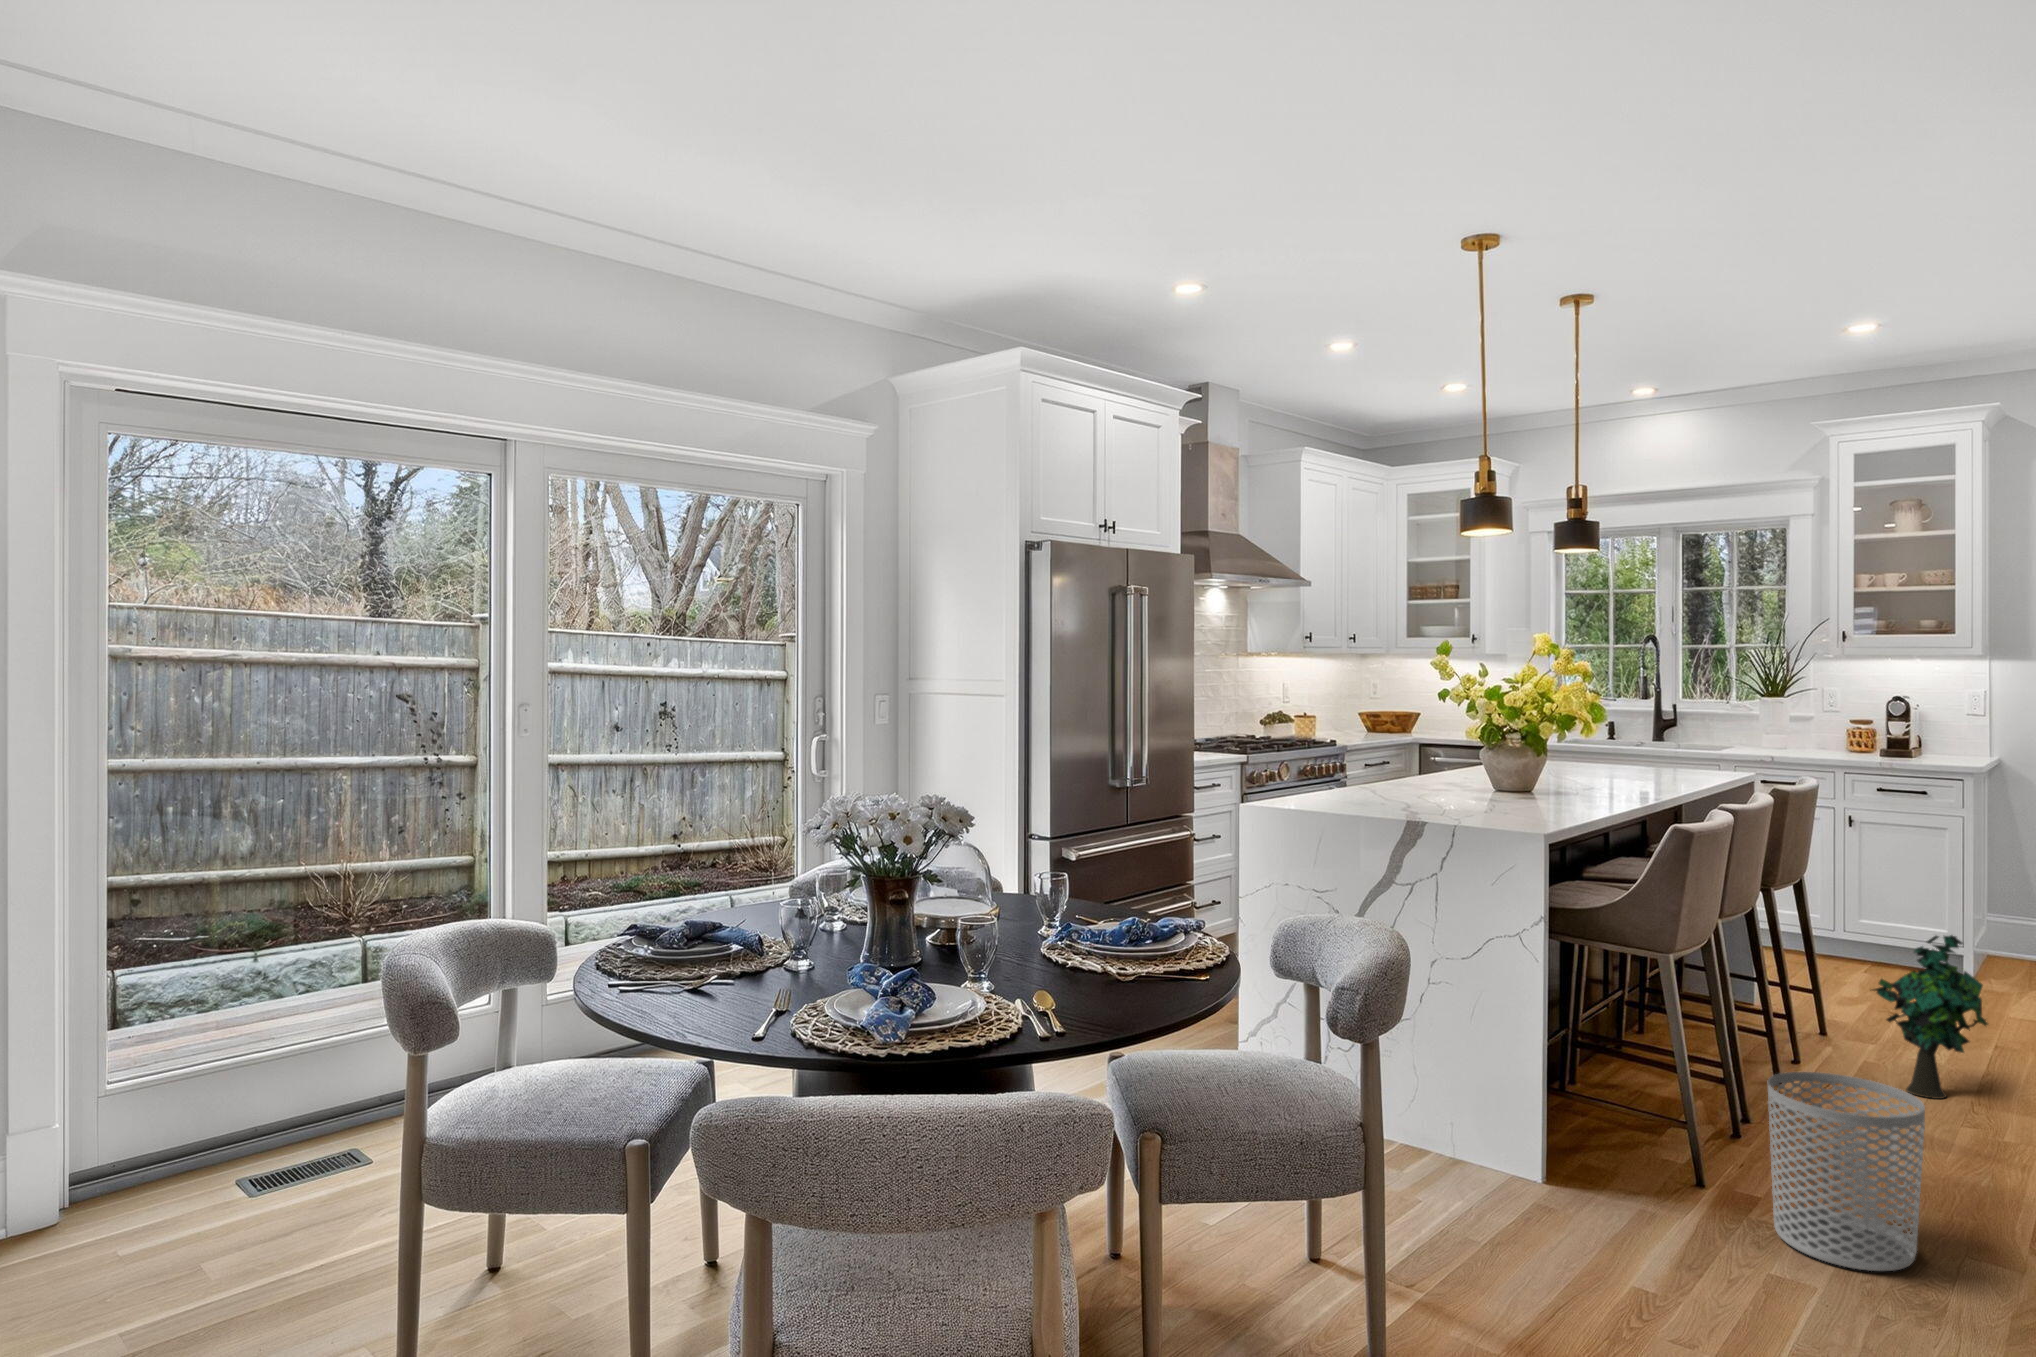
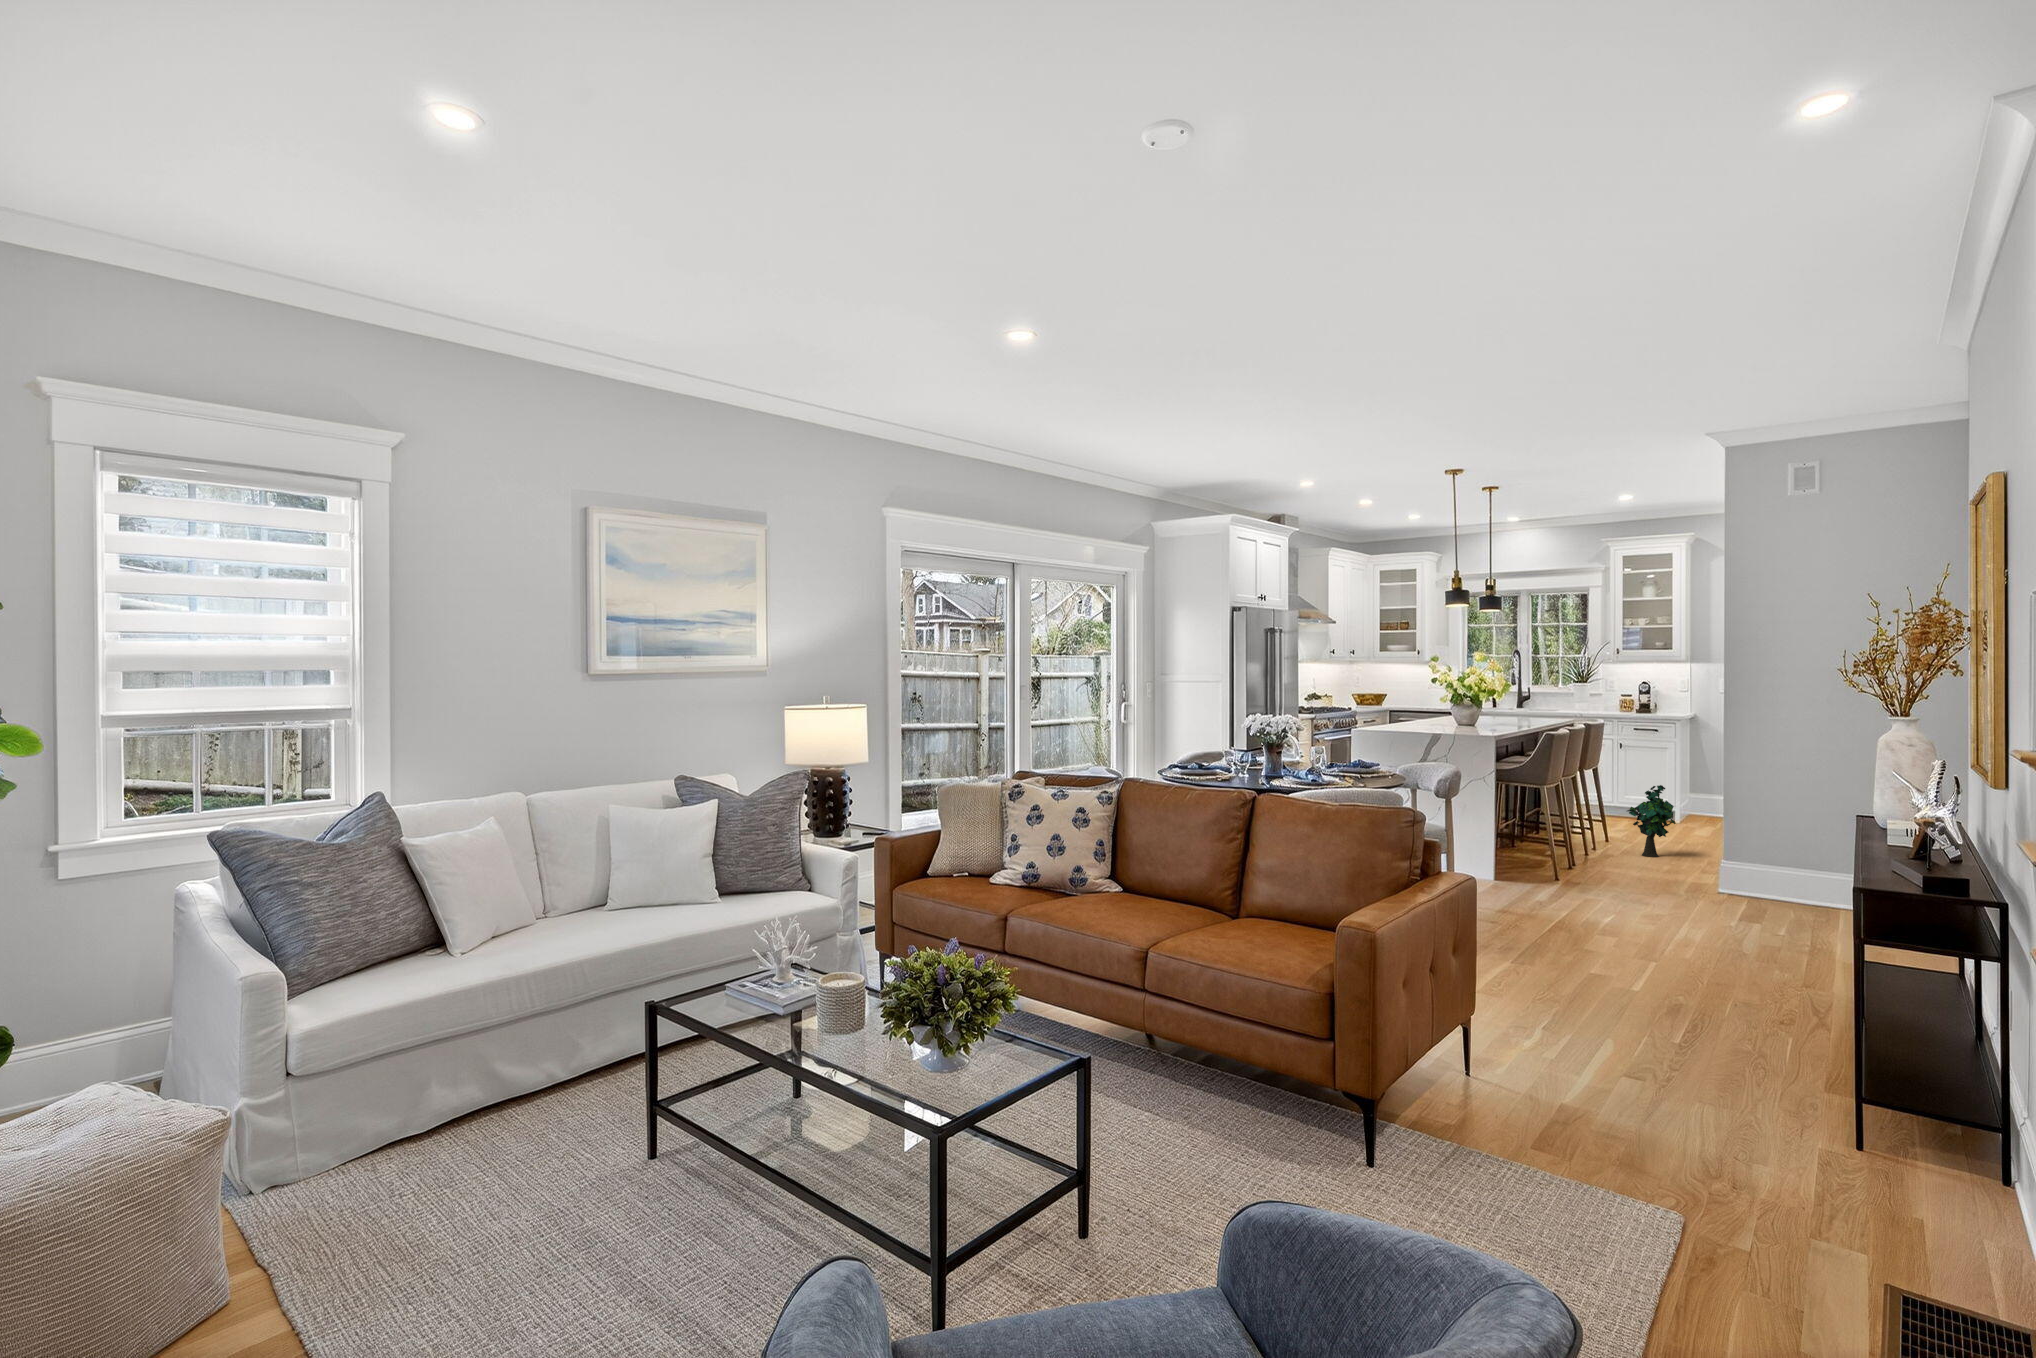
waste bin: present [1768,1072,1925,1271] -> none [1583,827,1641,893]

